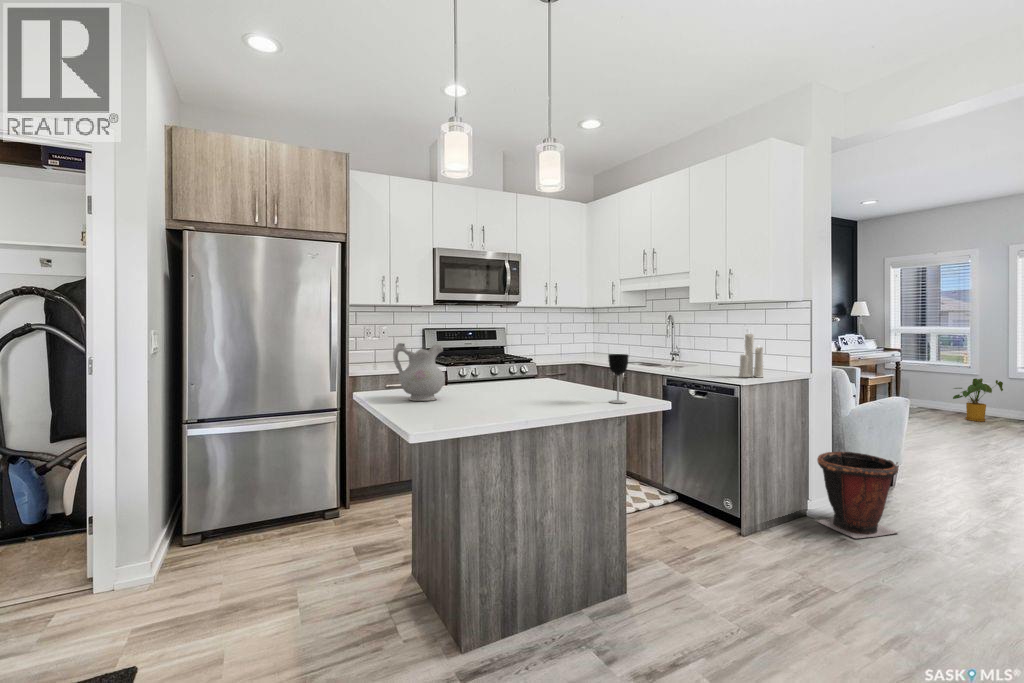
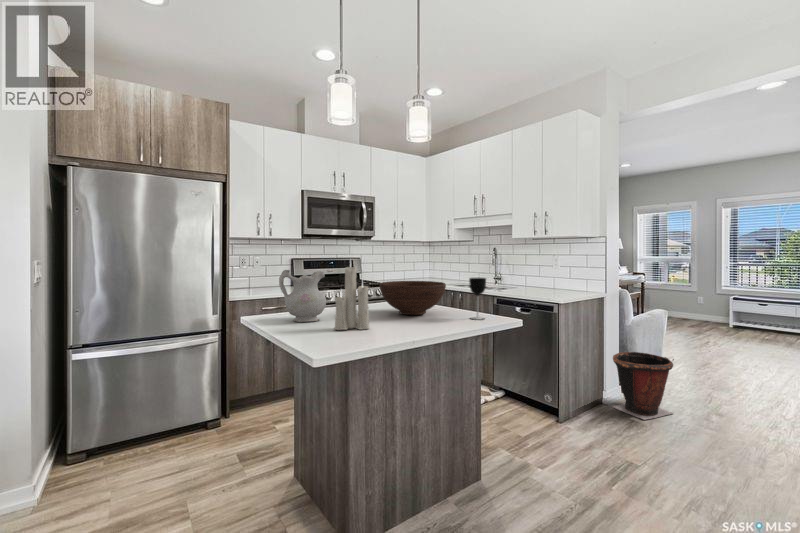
candle: present [739,334,763,378] -> present [334,264,369,330]
fruit bowl: none [507,357,584,397] -> present [380,281,446,315]
house plant: present [953,378,1003,421] -> none [681,294,715,325]

